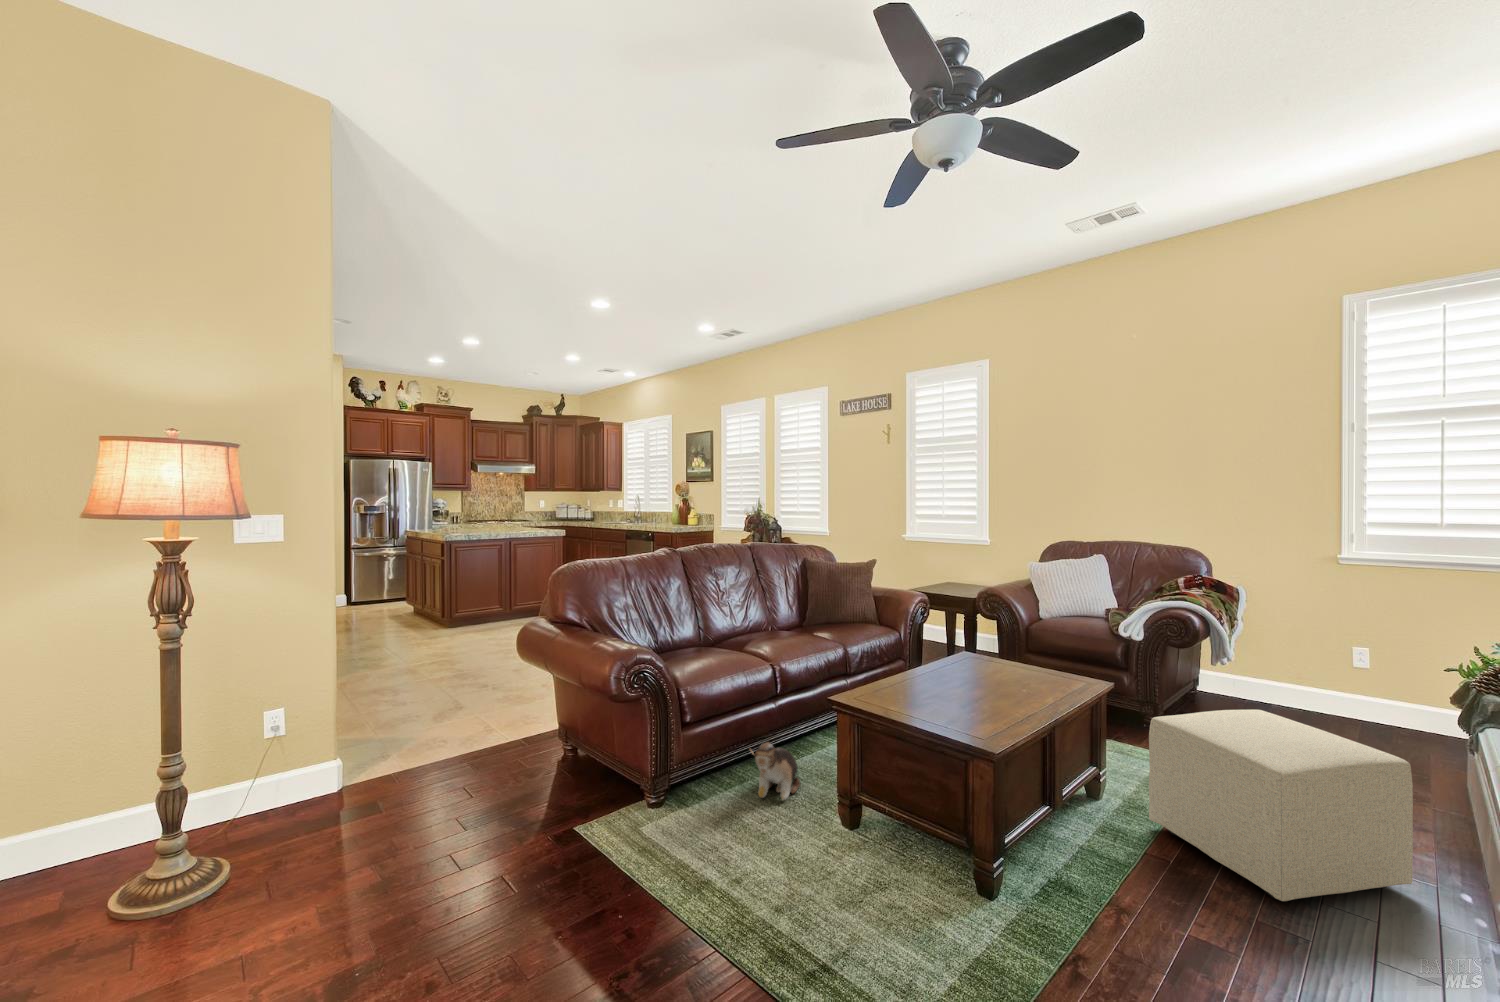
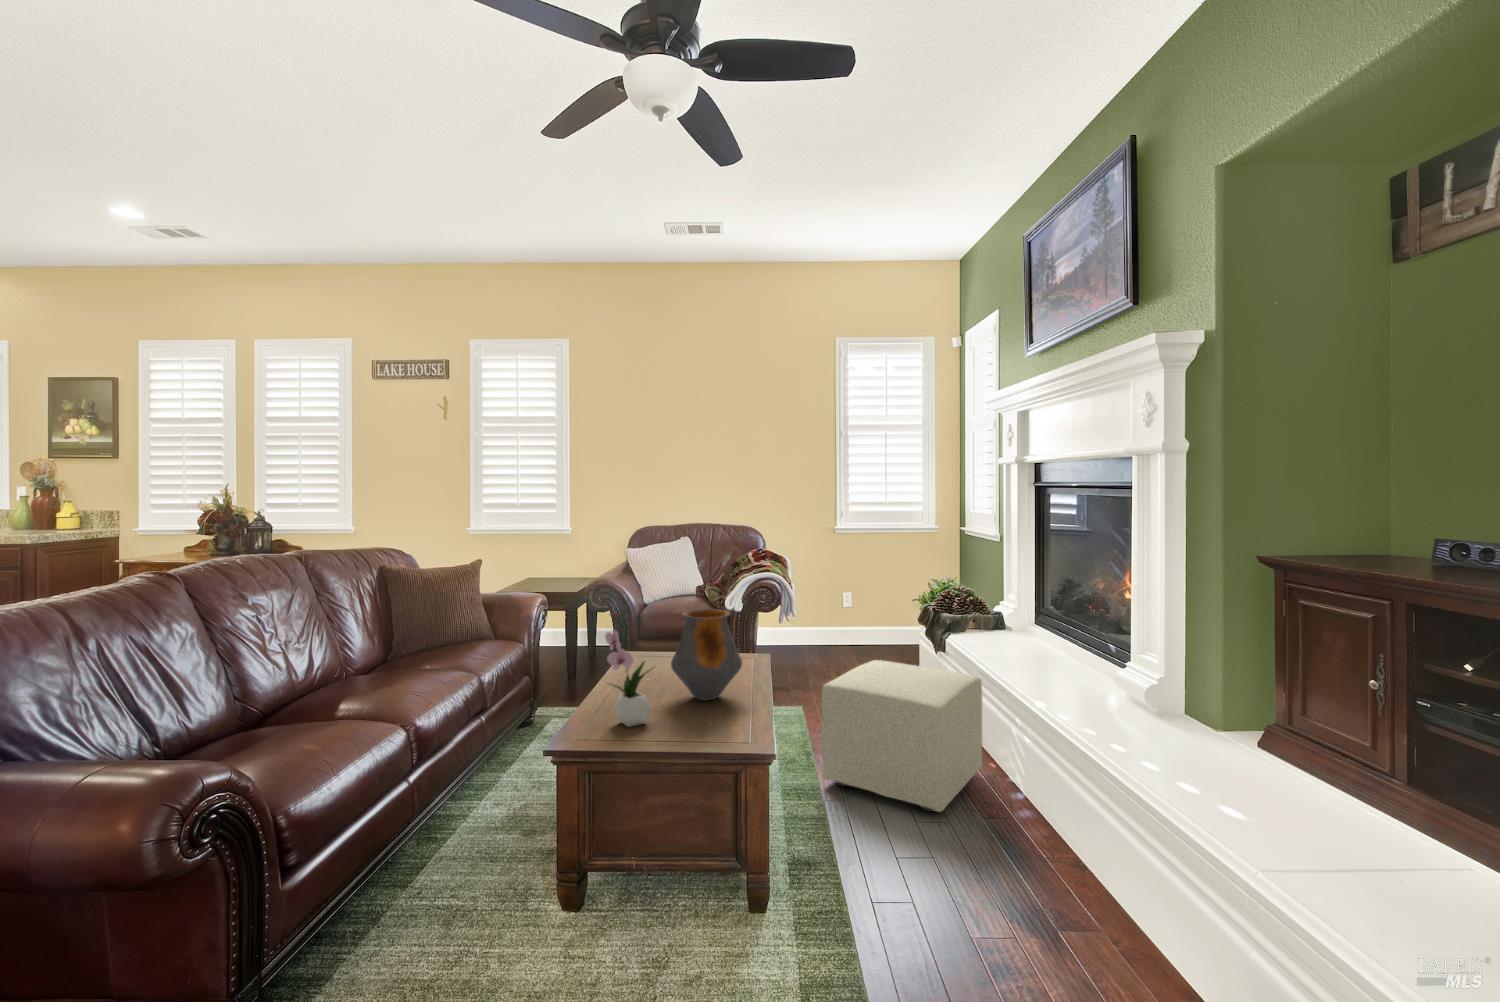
flower arrangement: none [885,605,925,701] -> present [605,613,655,727]
vase: none [956,614,1026,698] -> present [671,609,742,700]
plush toy: present [751,742,800,800] -> none [415,837,475,923]

